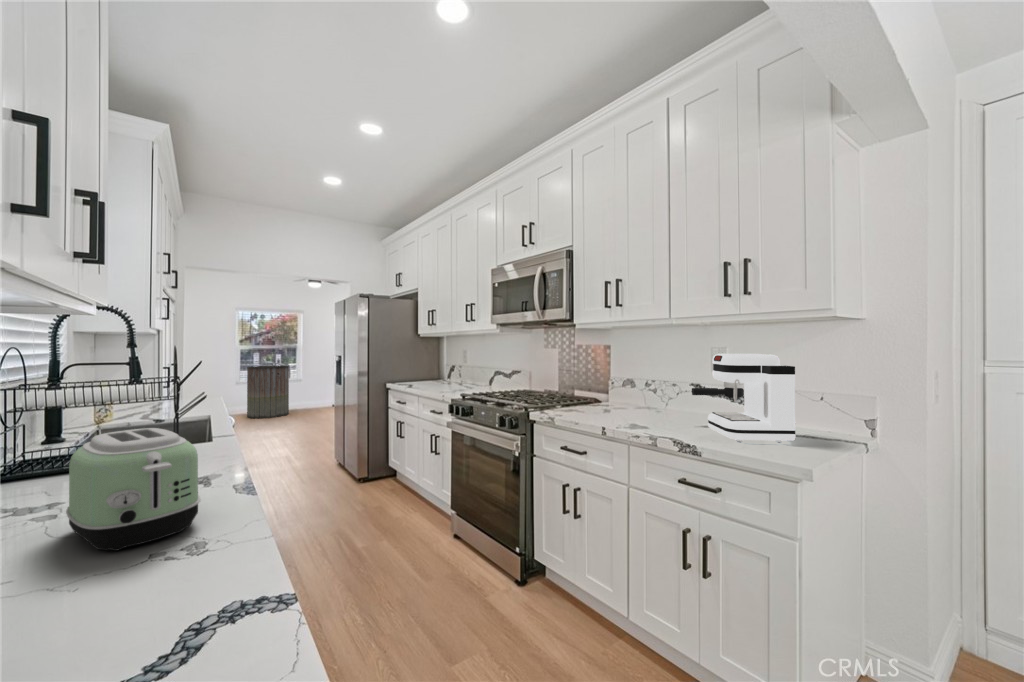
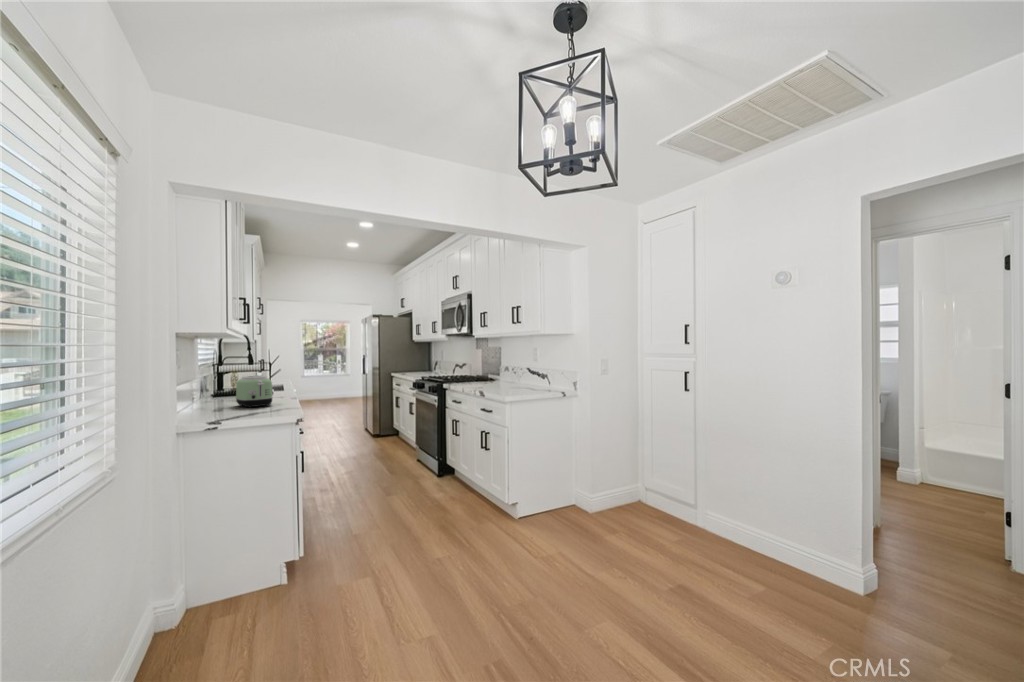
coffee maker: present [692,354,796,442] -> none [497,351,536,392]
trash can: present [247,366,289,418] -> none [312,364,342,403]

